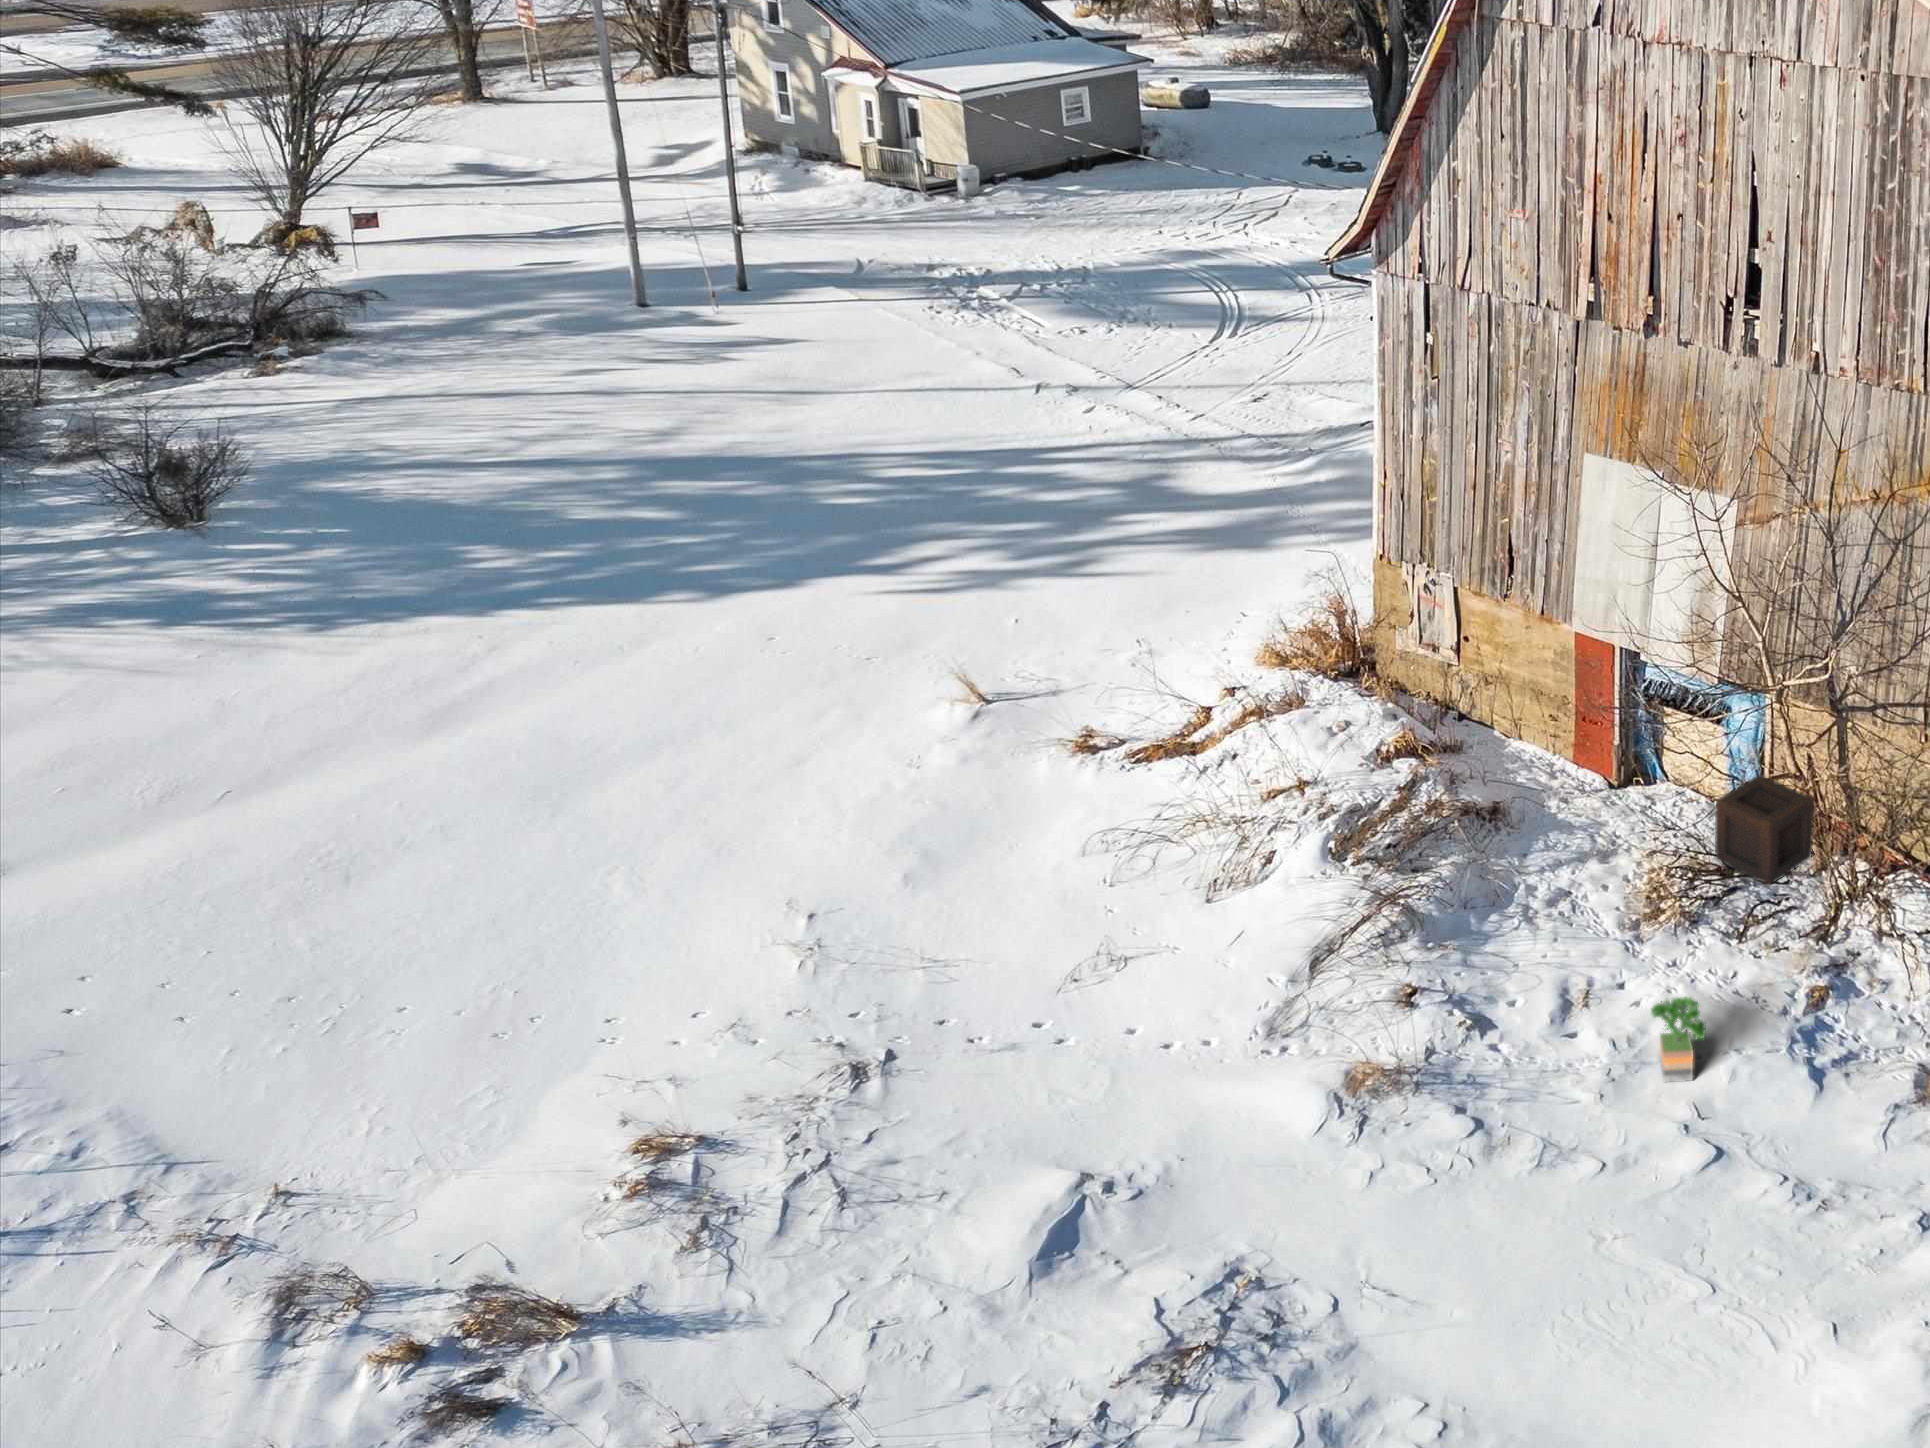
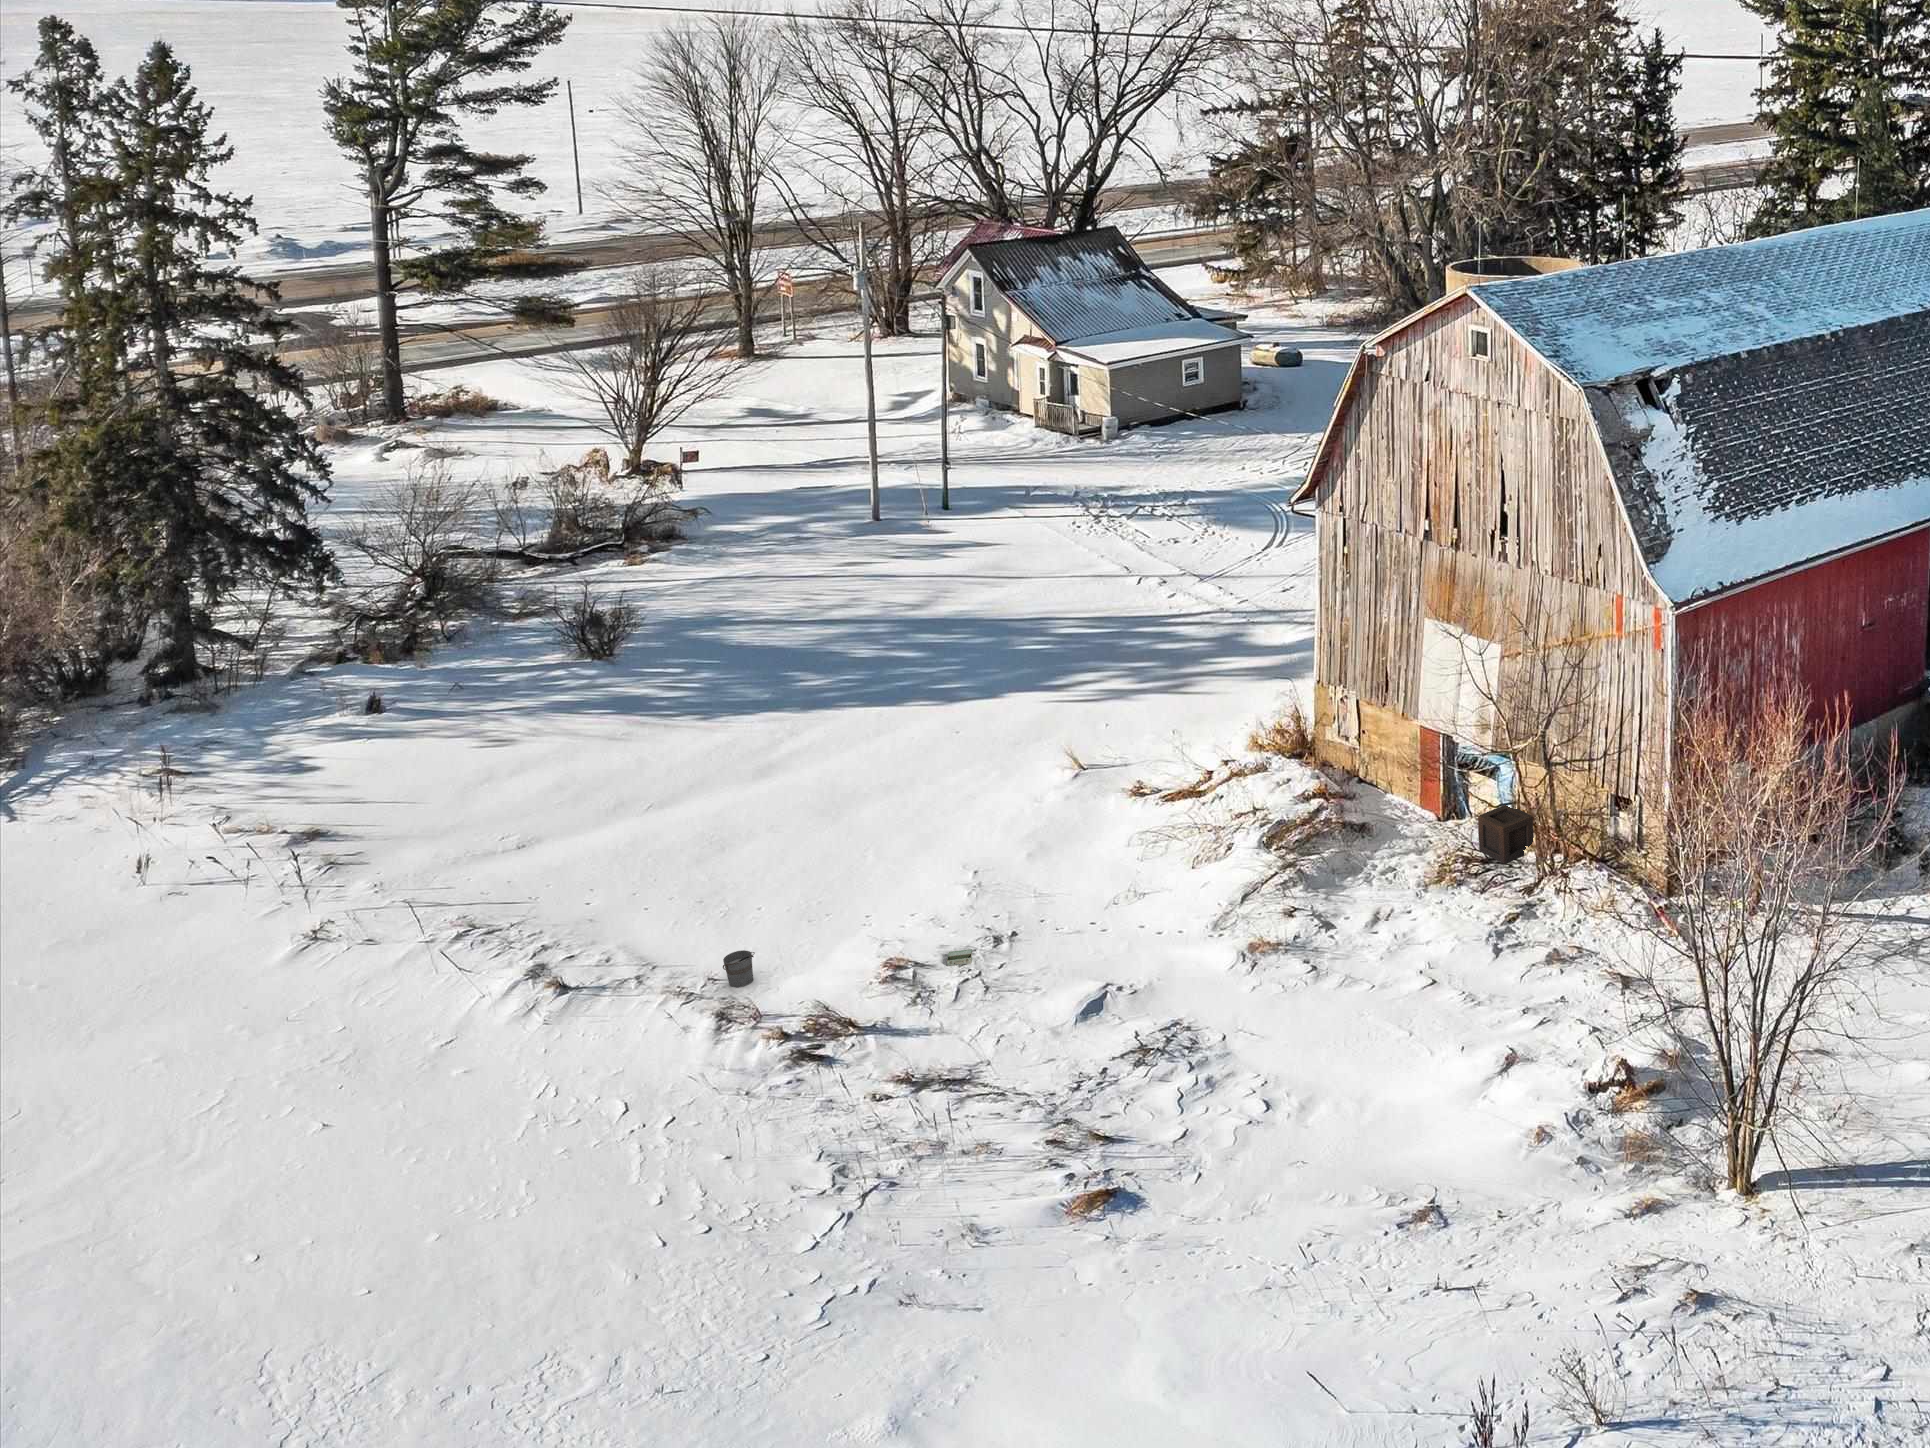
potted tree: present [1651,997,1707,1082] -> none [1408,904,1438,951]
toolbox: none [756,1106,806,1145] -> present [947,949,972,966]
bucket: none [302,1125,370,1202] -> present [723,950,755,988]

